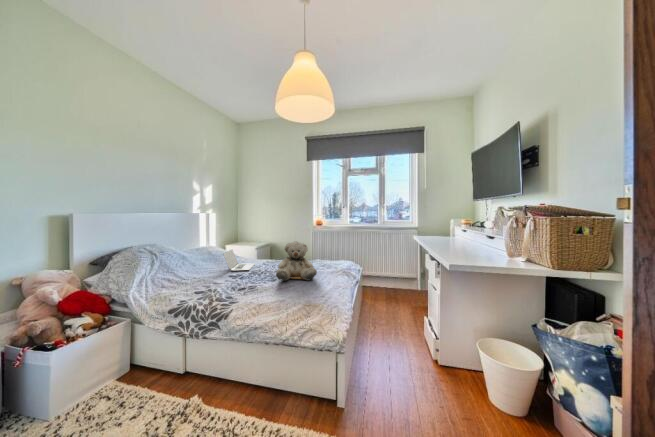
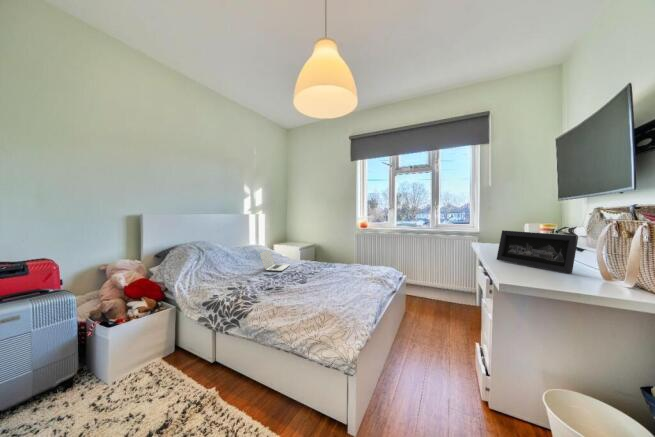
picture frame: none [438,225,492,255] -> present [497,230,578,274]
teddy bear: present [276,241,317,281] -> none [302,244,344,287]

